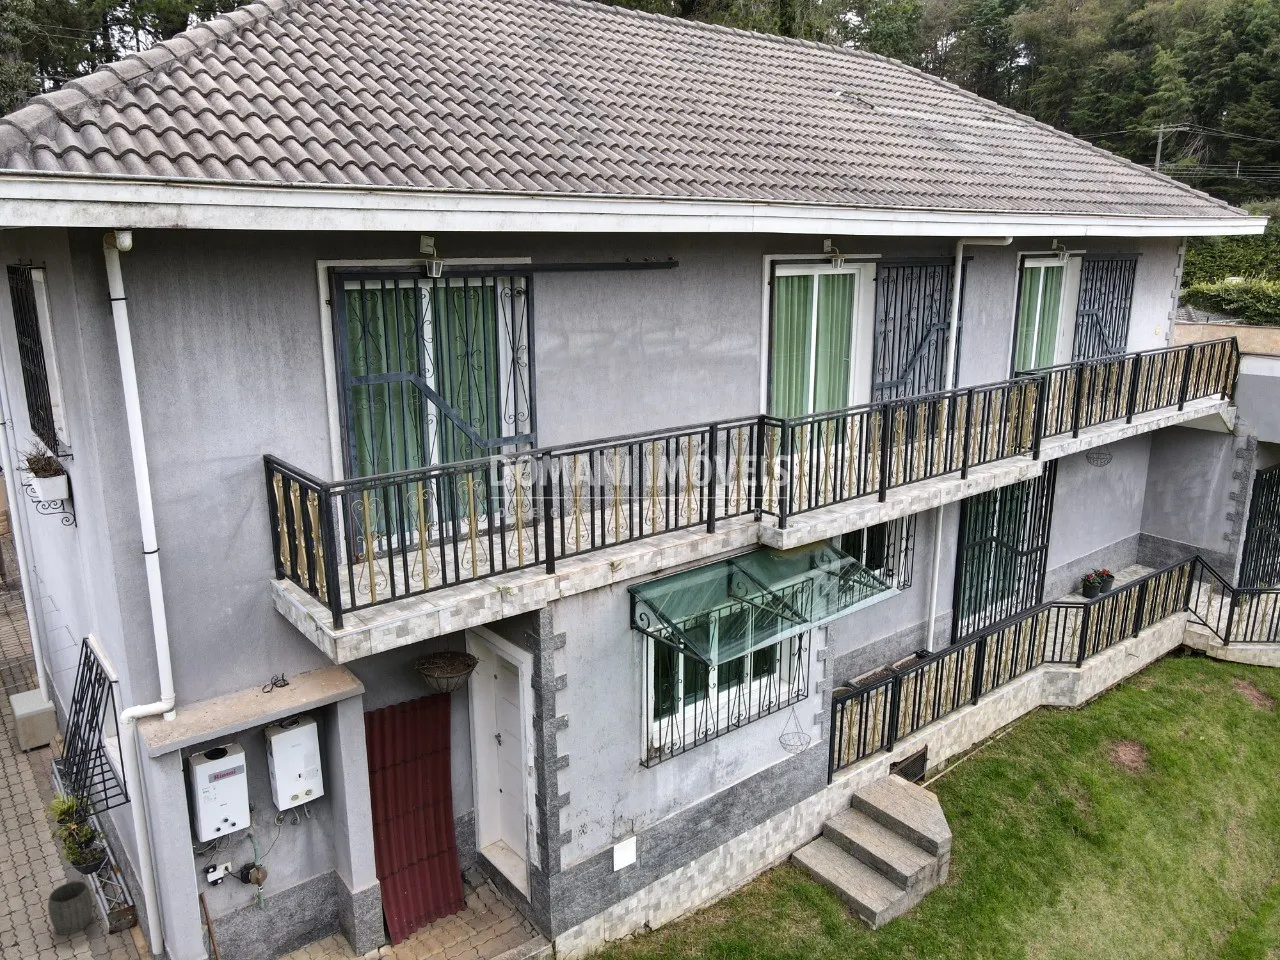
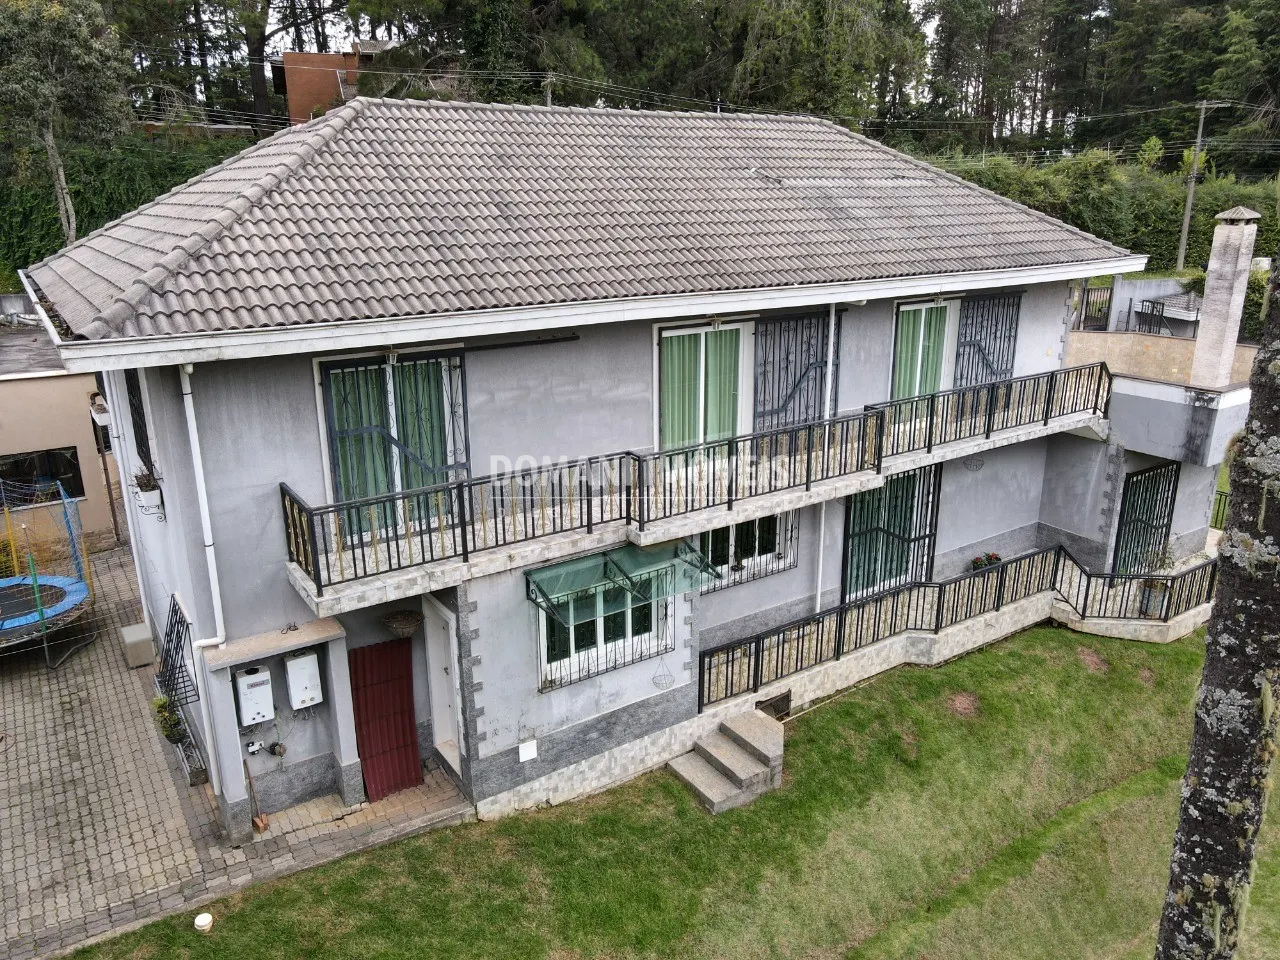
woven basket: present [48,881,93,935] -> none [151,753,179,786]

